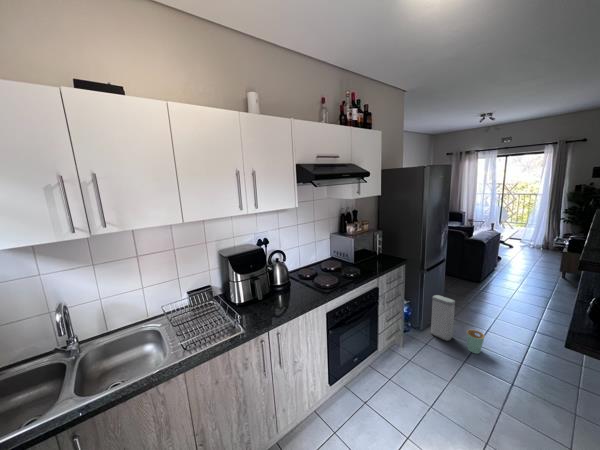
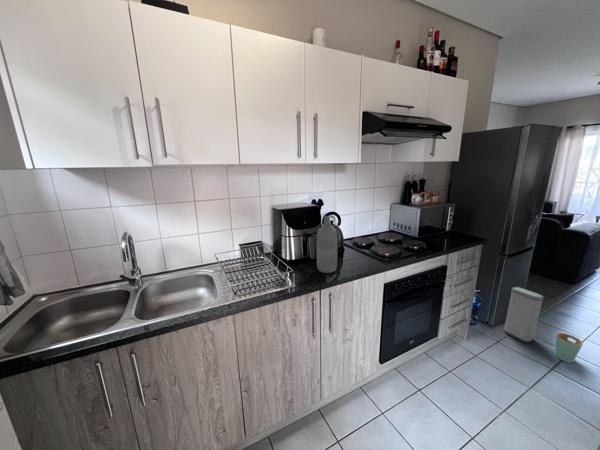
bottle: none [263,260,283,313] -> present [317,216,337,273]

